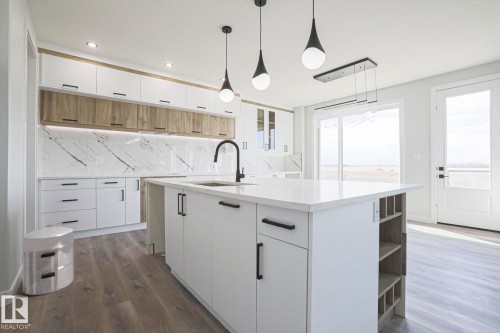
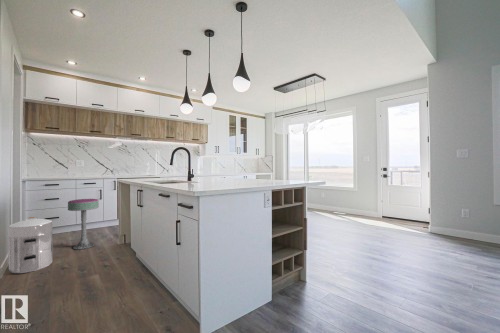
bar stool: none [90,201,124,261] -> present [68,199,99,249]

